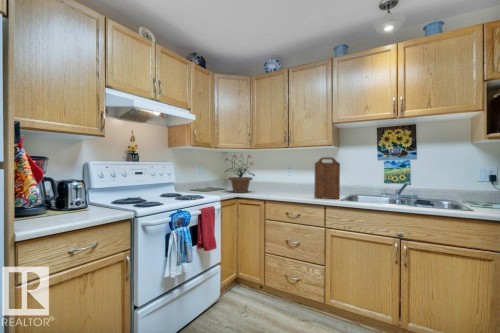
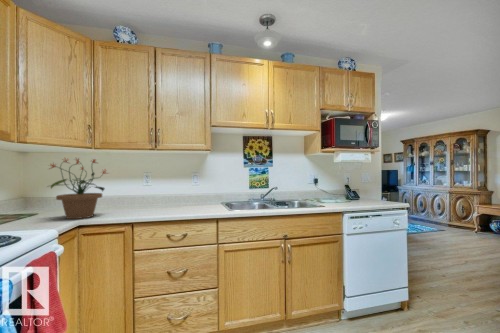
cutting board: present [314,157,340,199] -> none [200,164,226,211]

